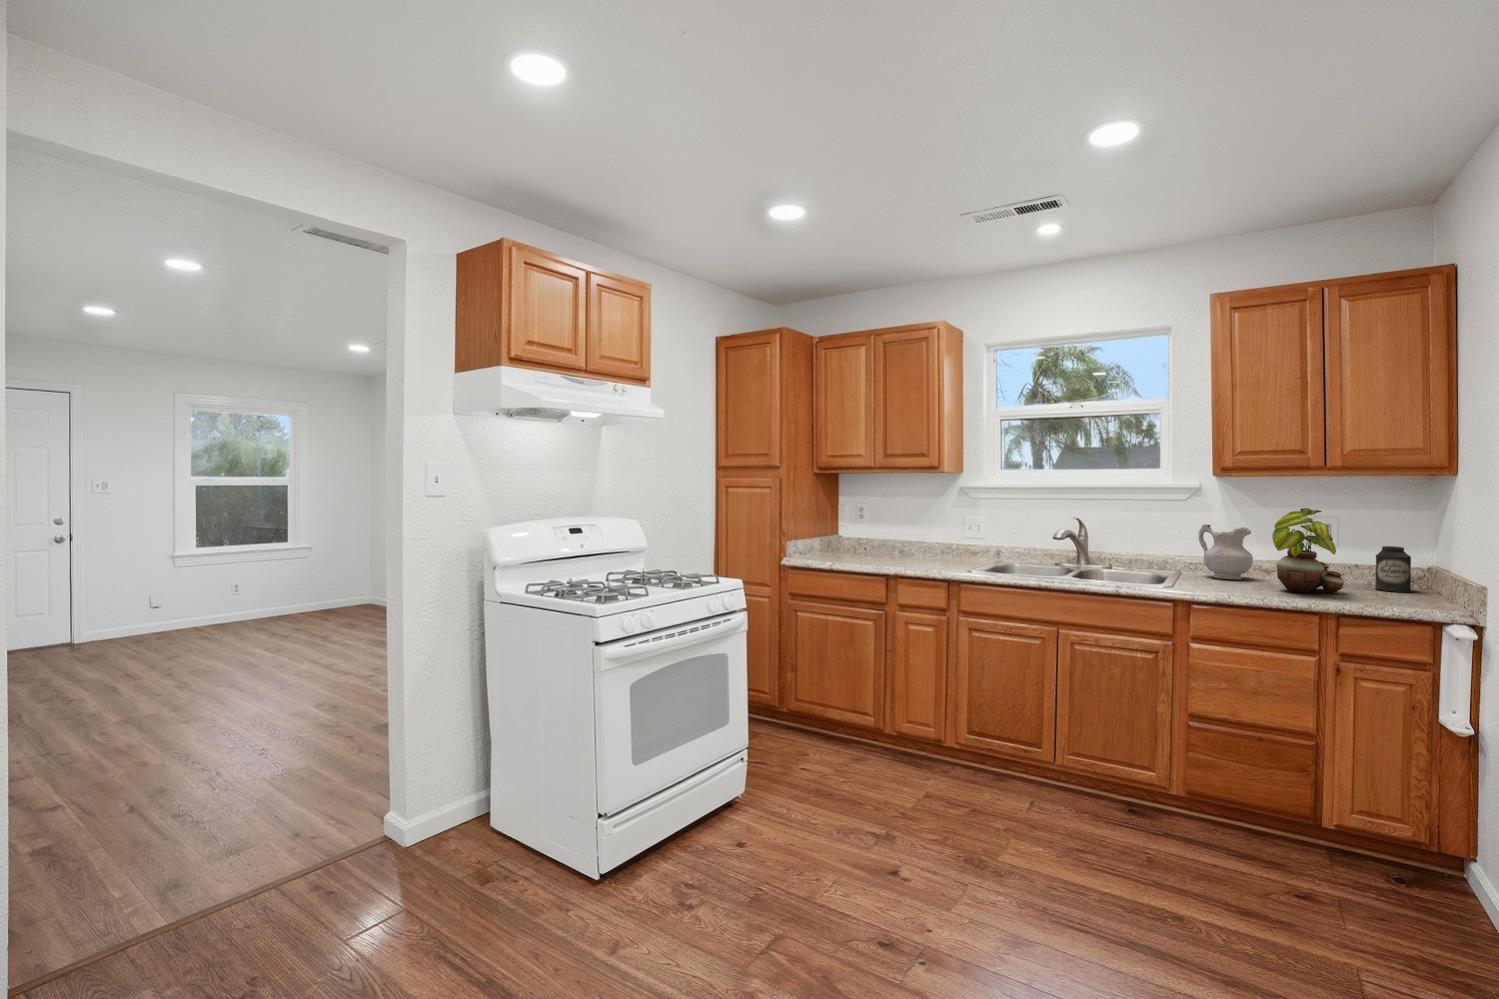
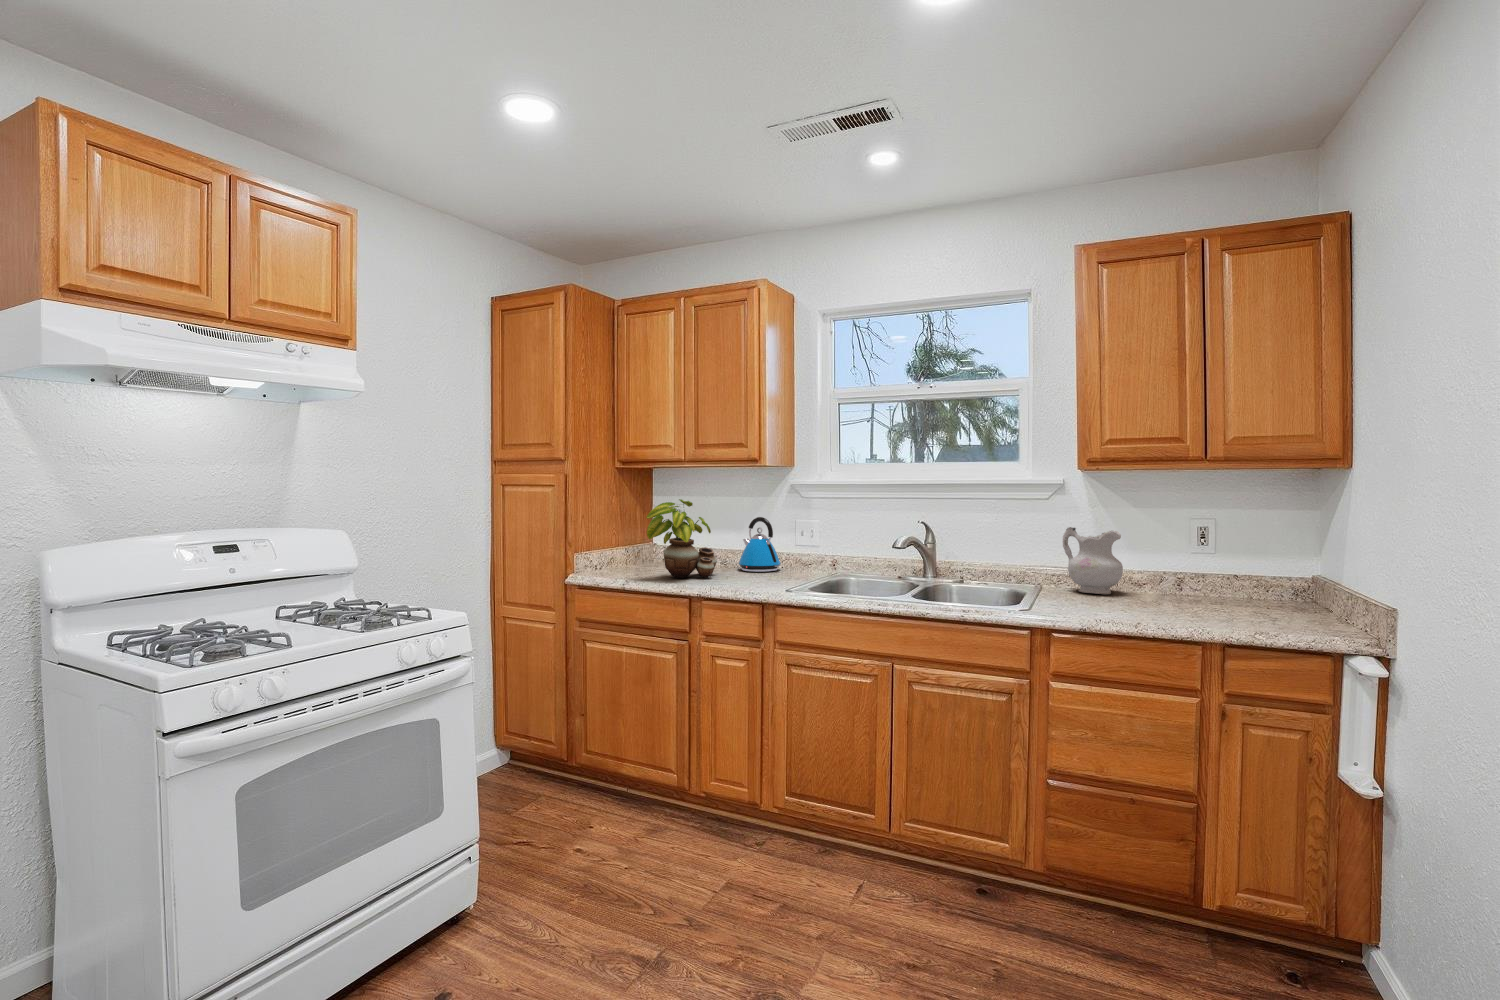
potted plant: present [1272,508,1344,593] -> present [646,499,717,578]
kettle: none [913,515,948,559] -> present [739,517,781,572]
canister: present [1375,546,1411,592] -> none [1258,553,1297,608]

